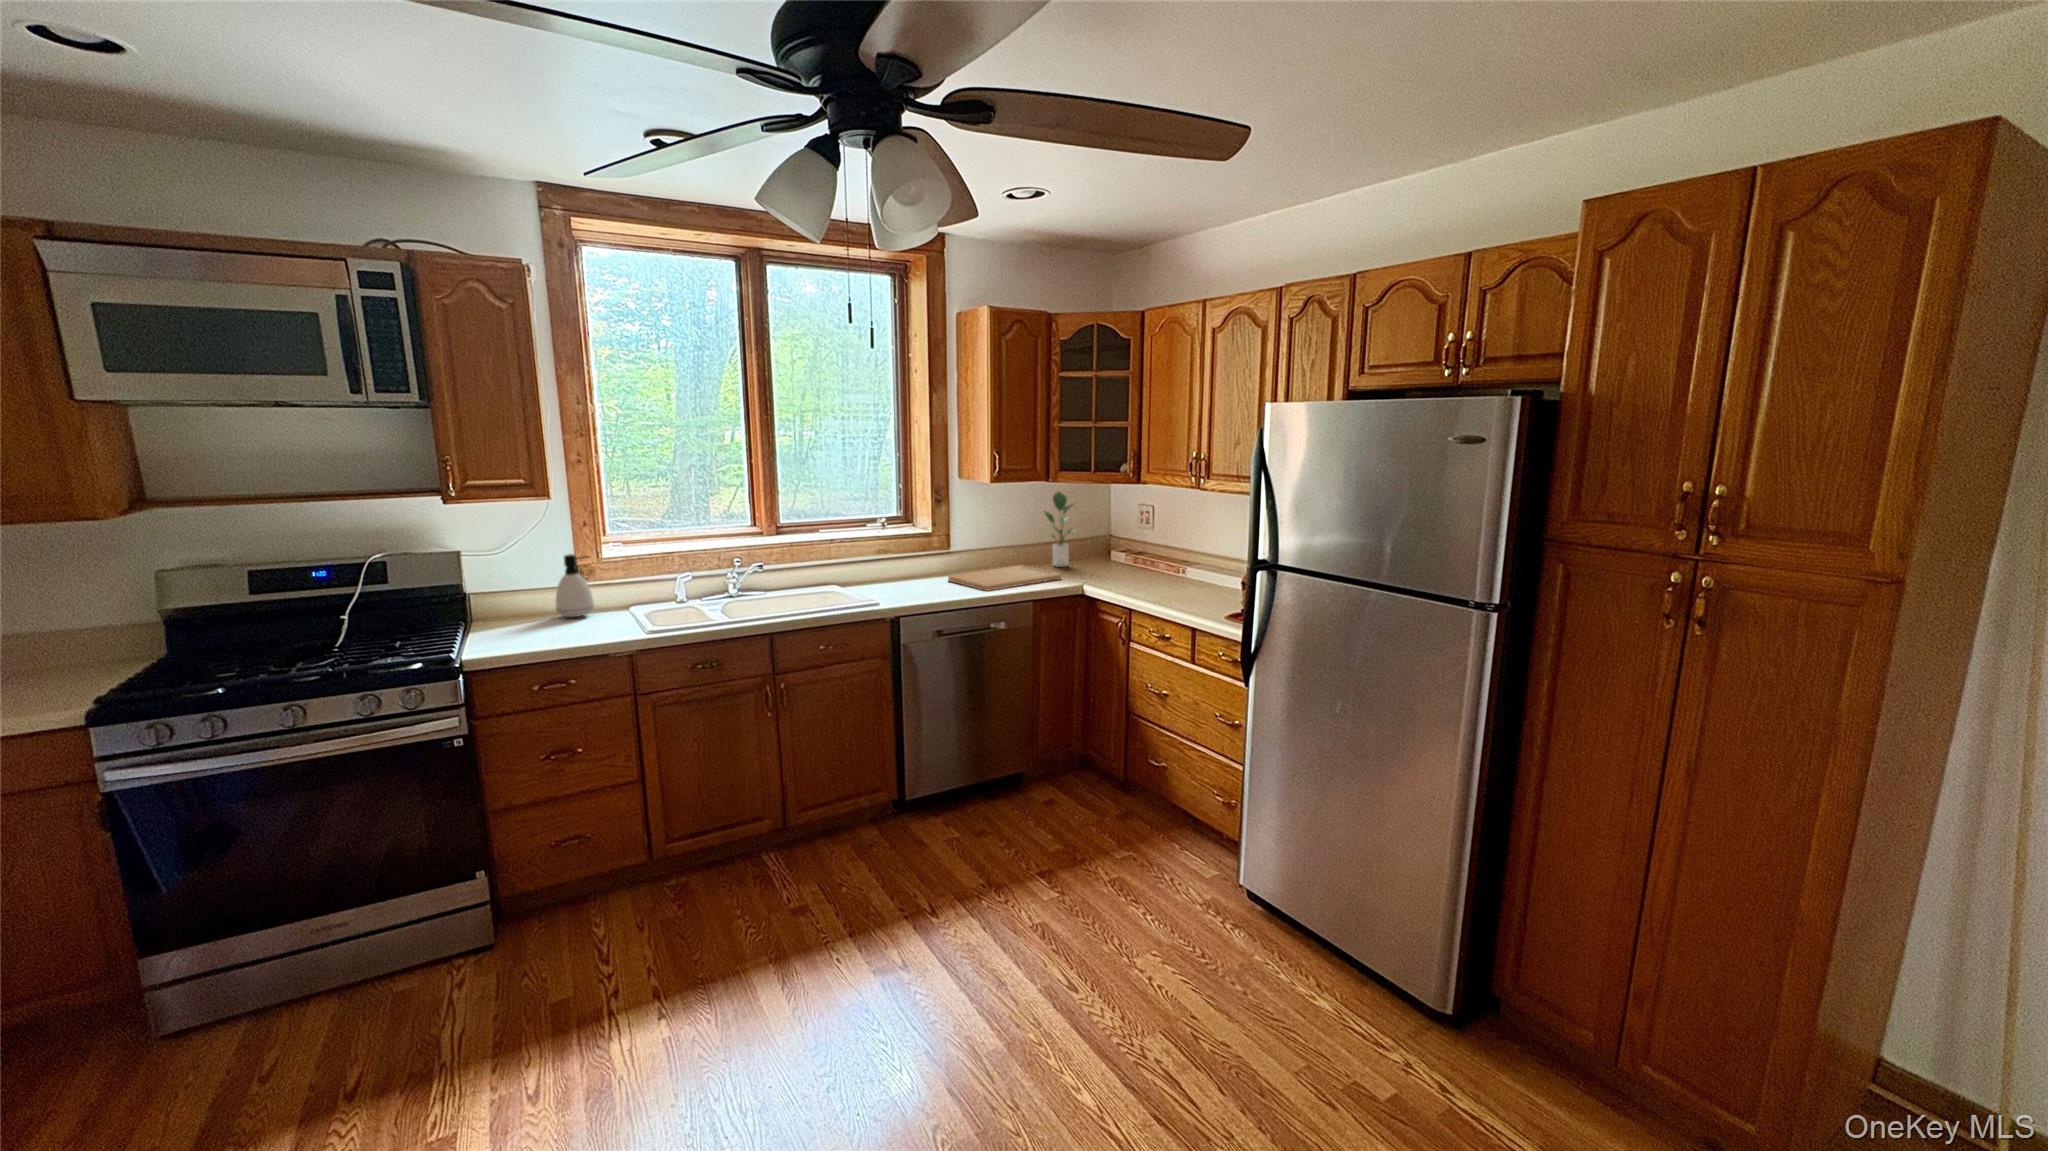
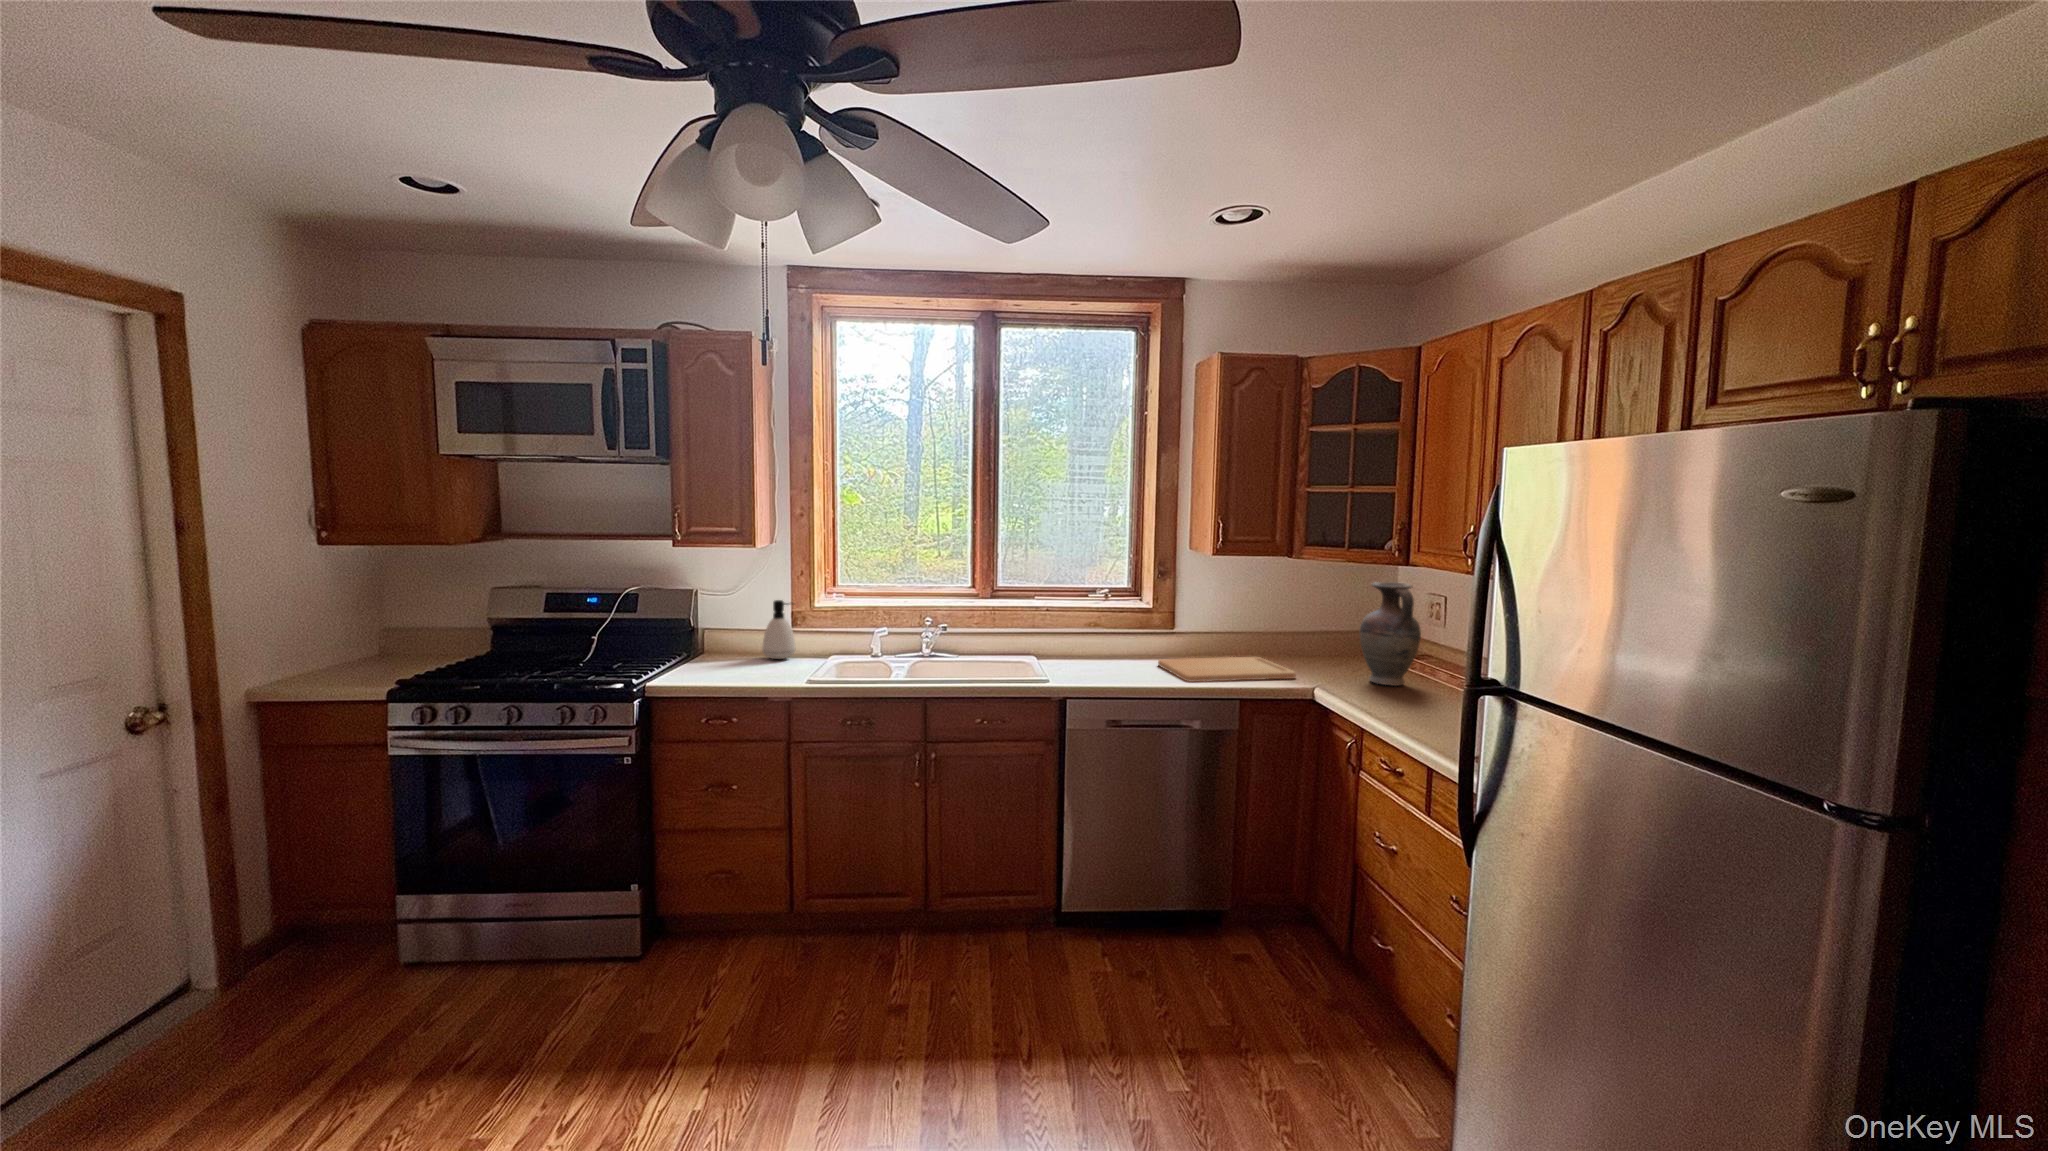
potted plant: present [1045,492,1073,567] -> none [1292,572,1337,664]
vase: none [1104,496,1148,576] -> present [1360,582,1421,686]

